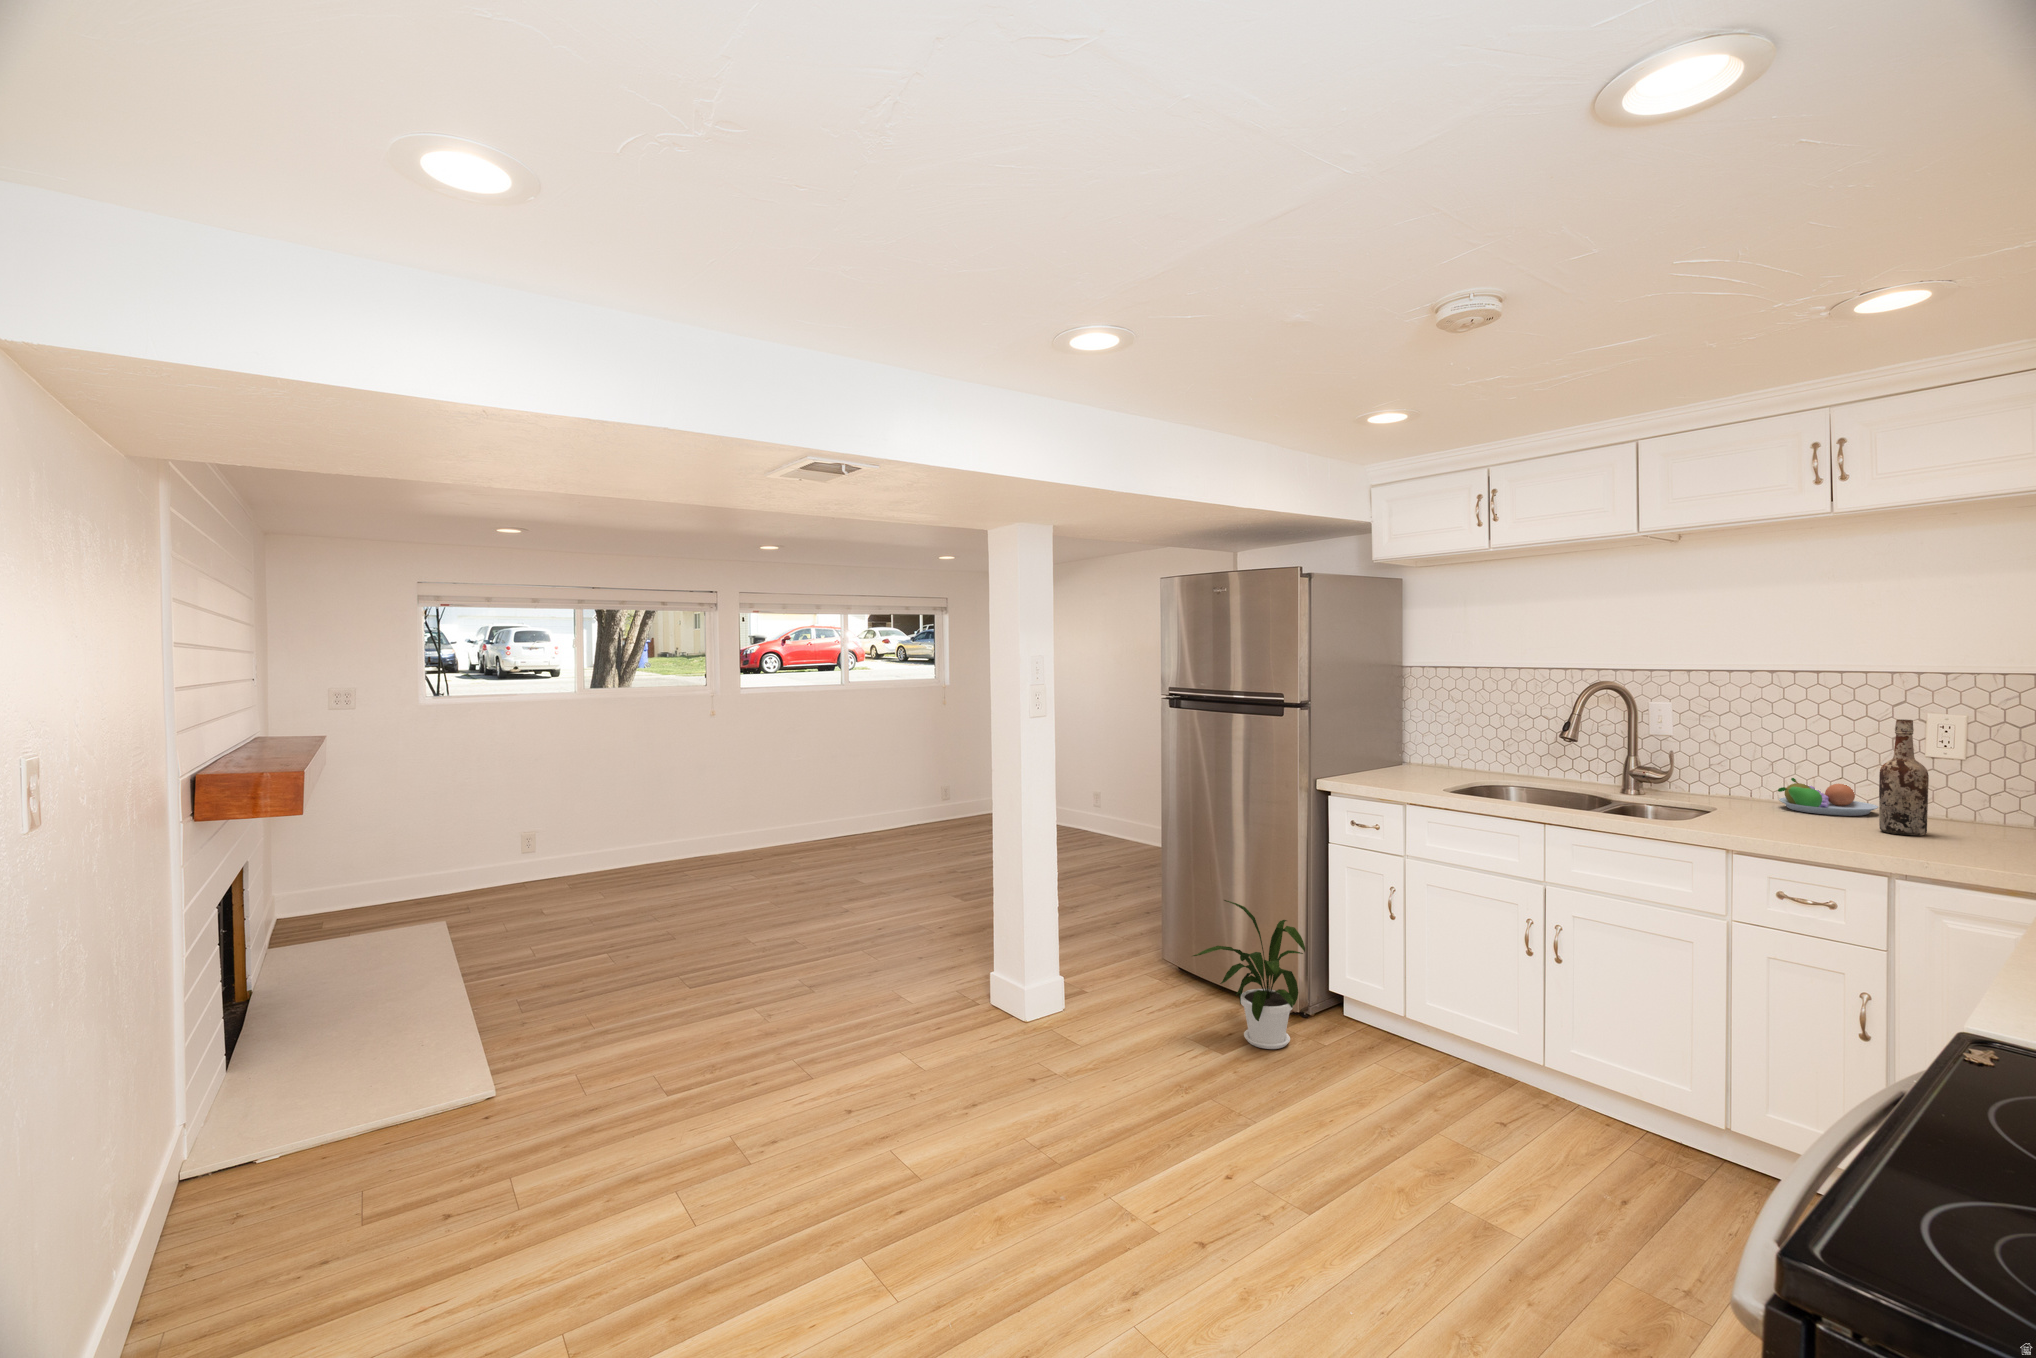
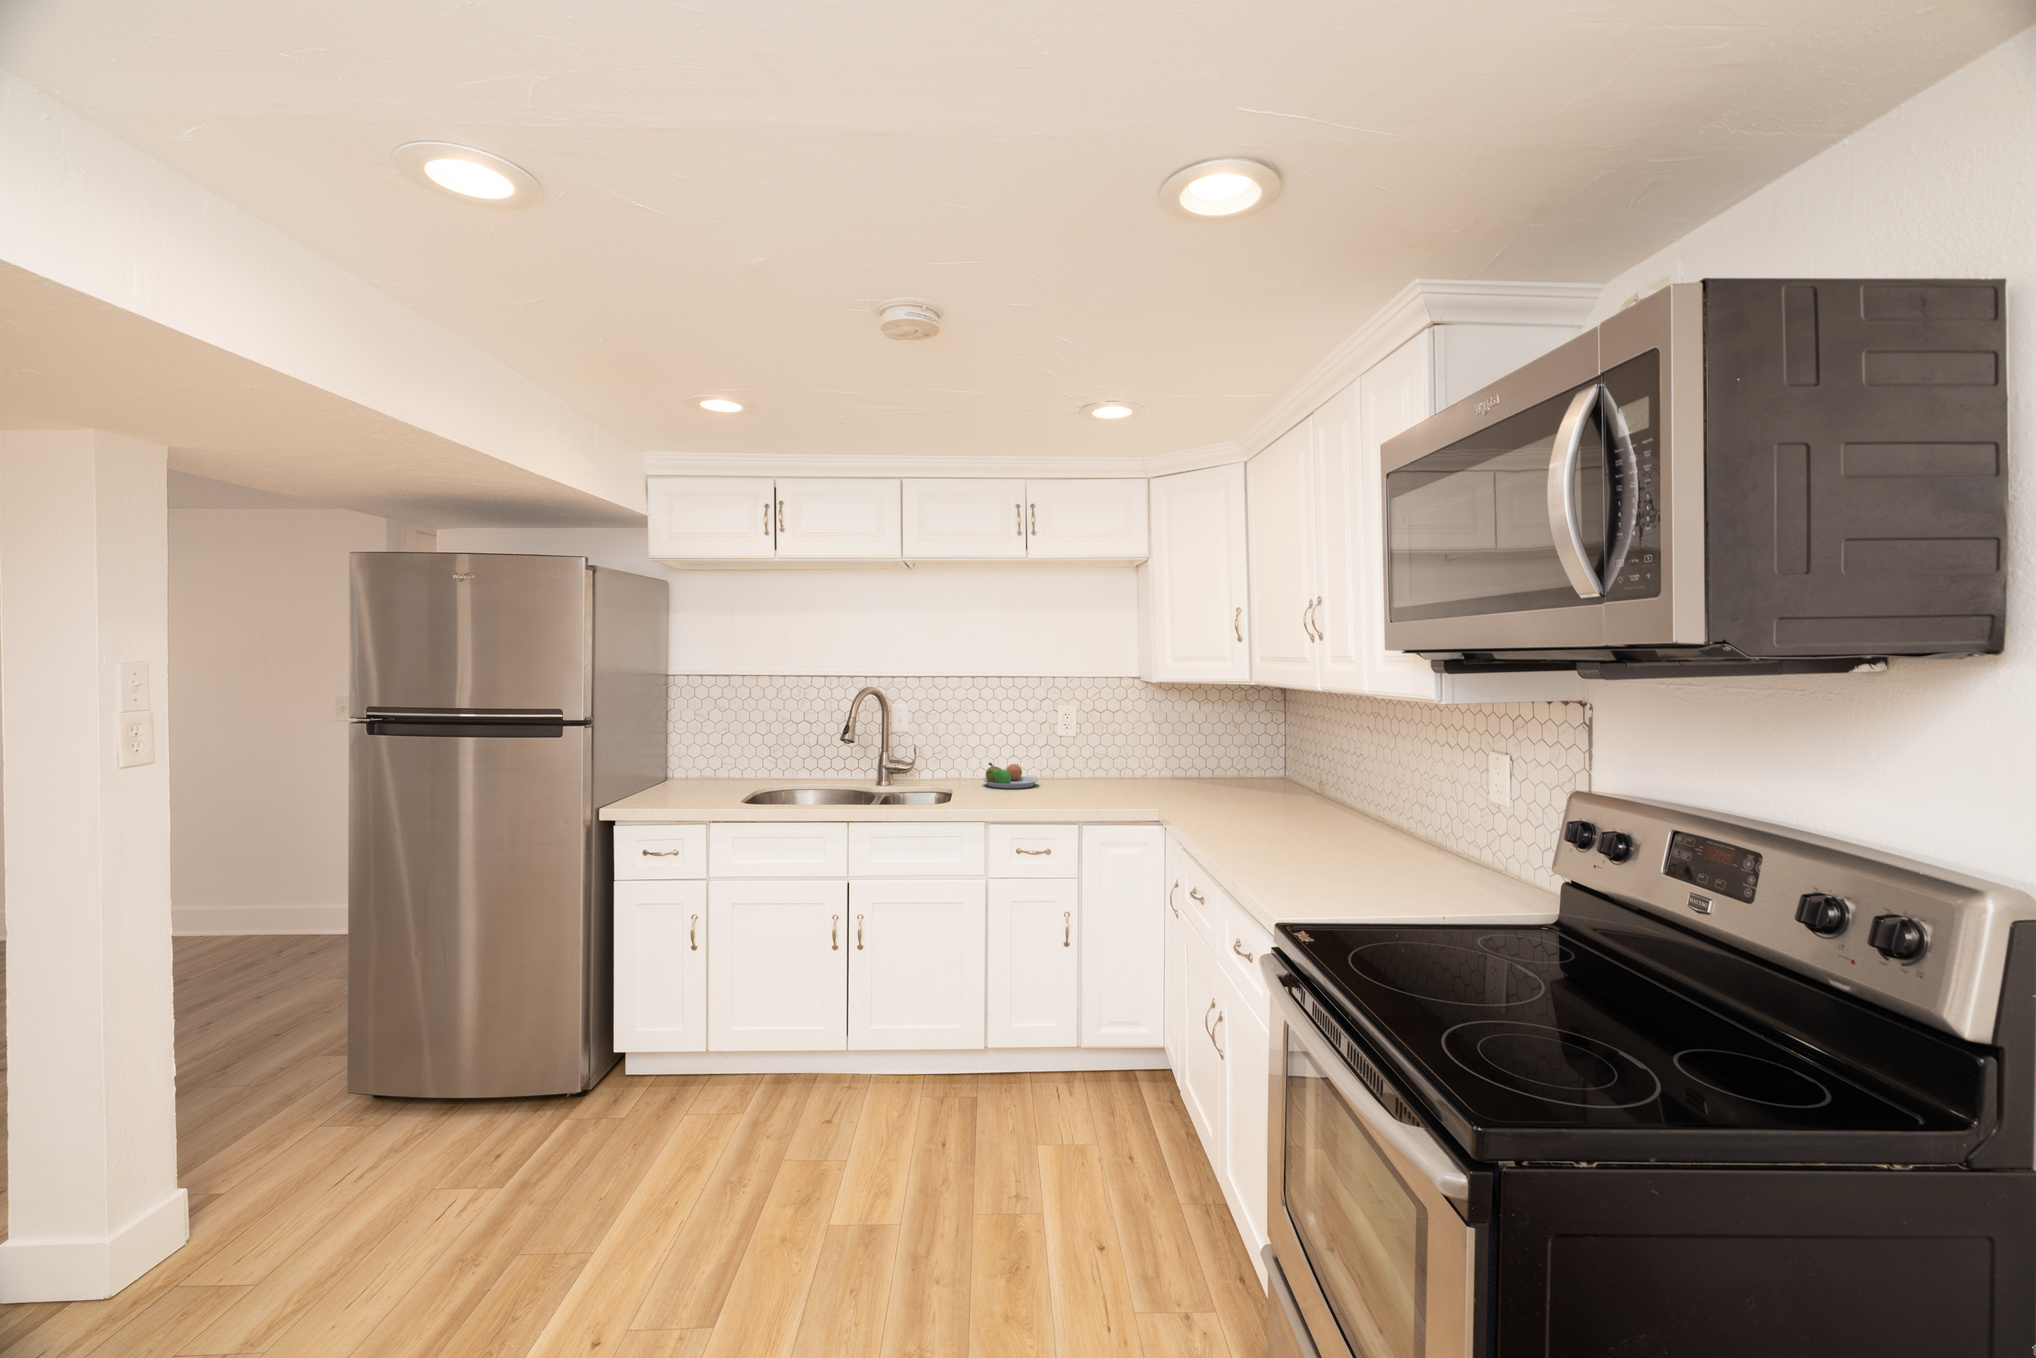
wine bottle: present [1879,719,1929,836] -> none [1058,716,1083,798]
house plant: present [1193,900,1305,1049] -> none [455,981,615,1155]

